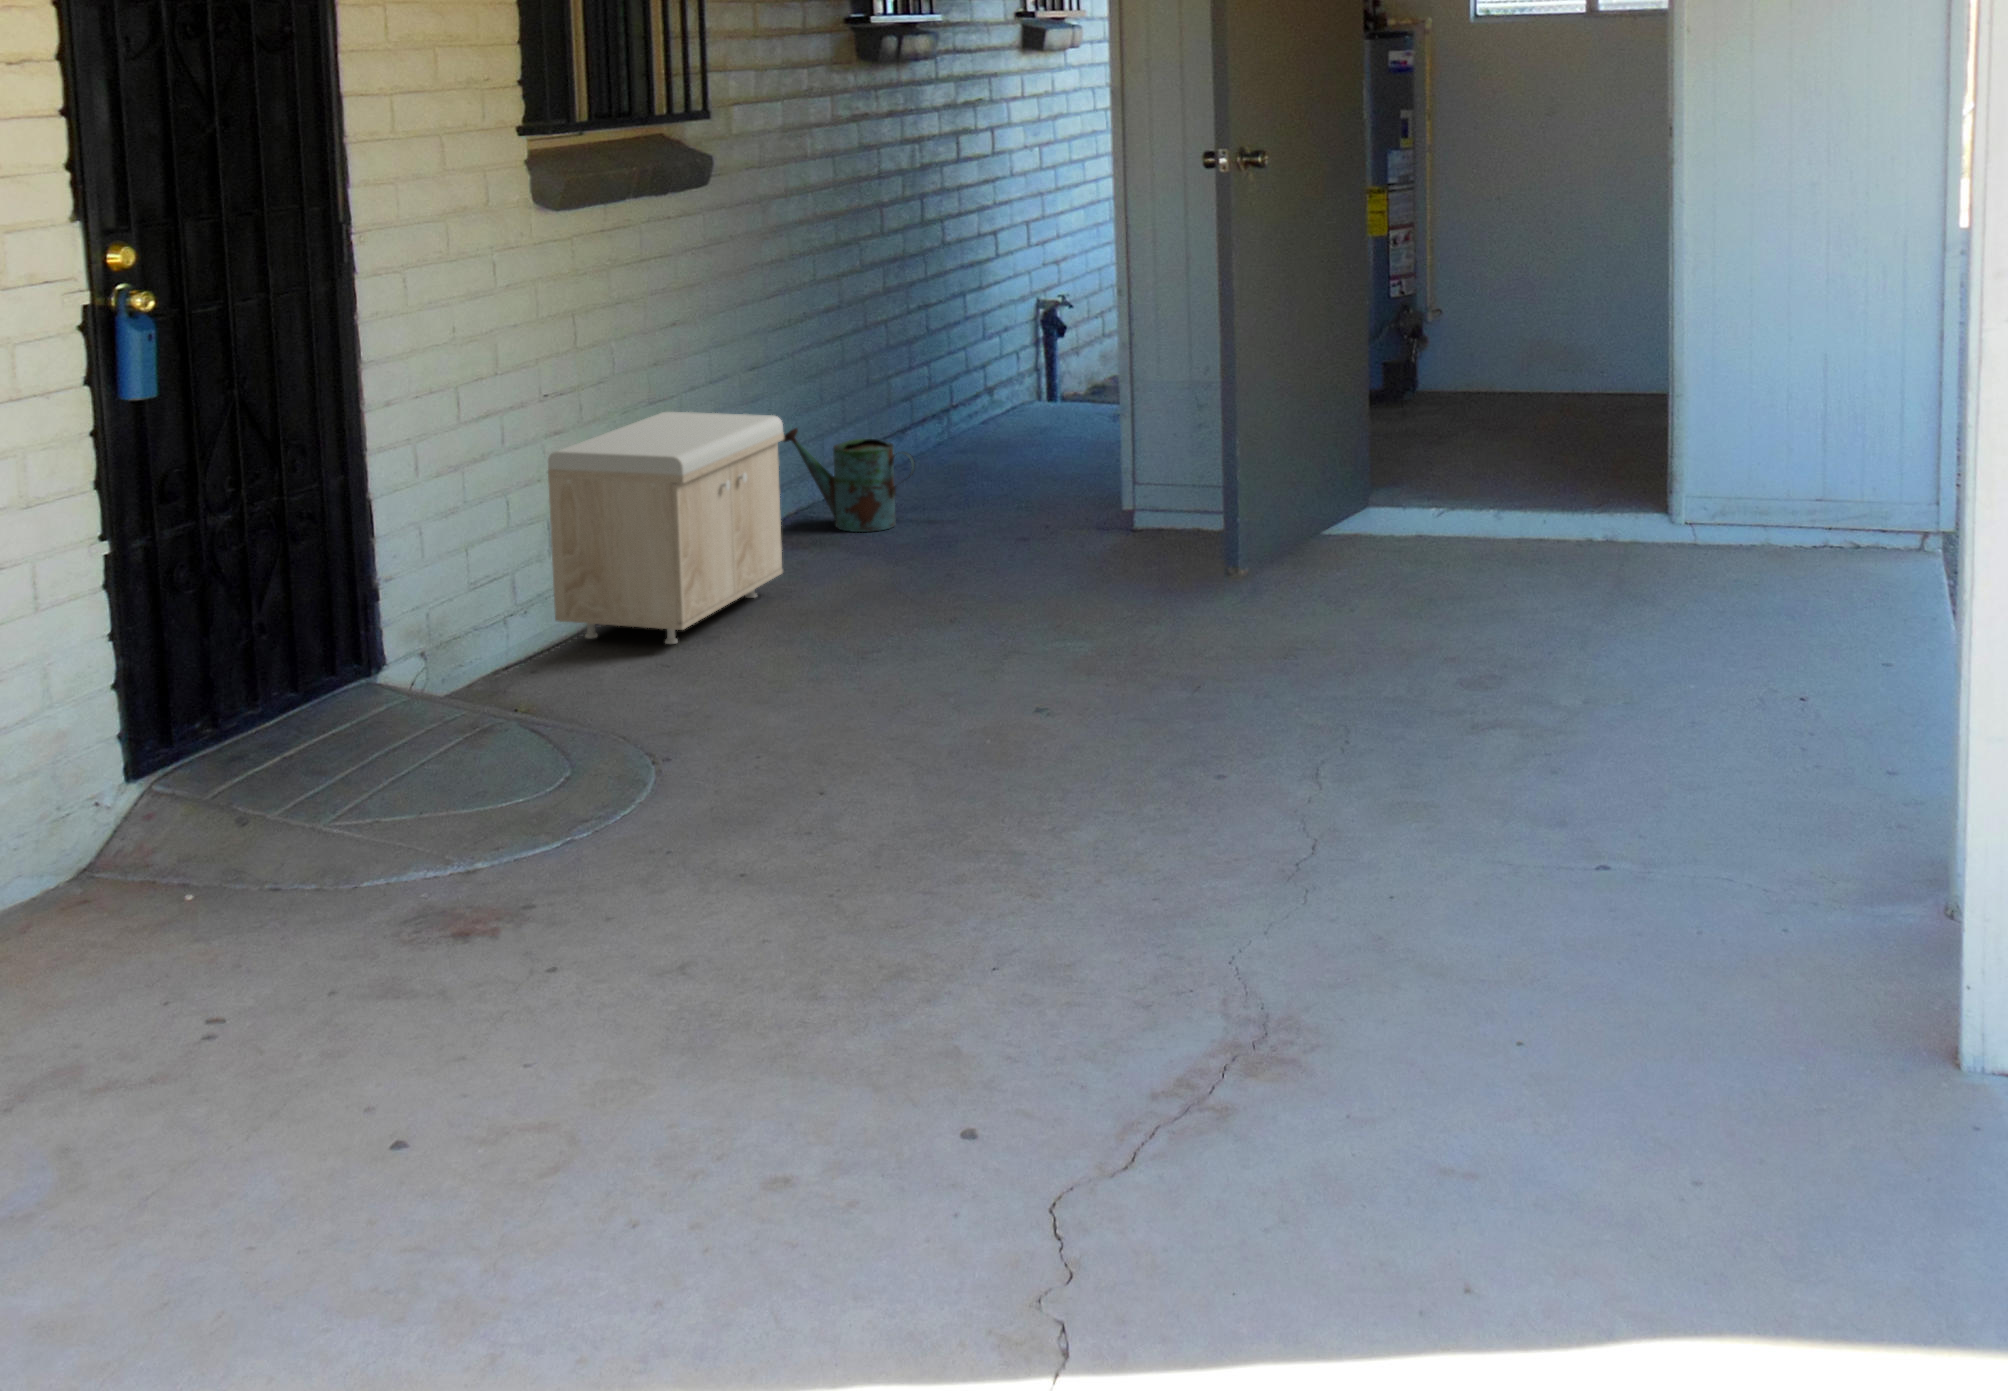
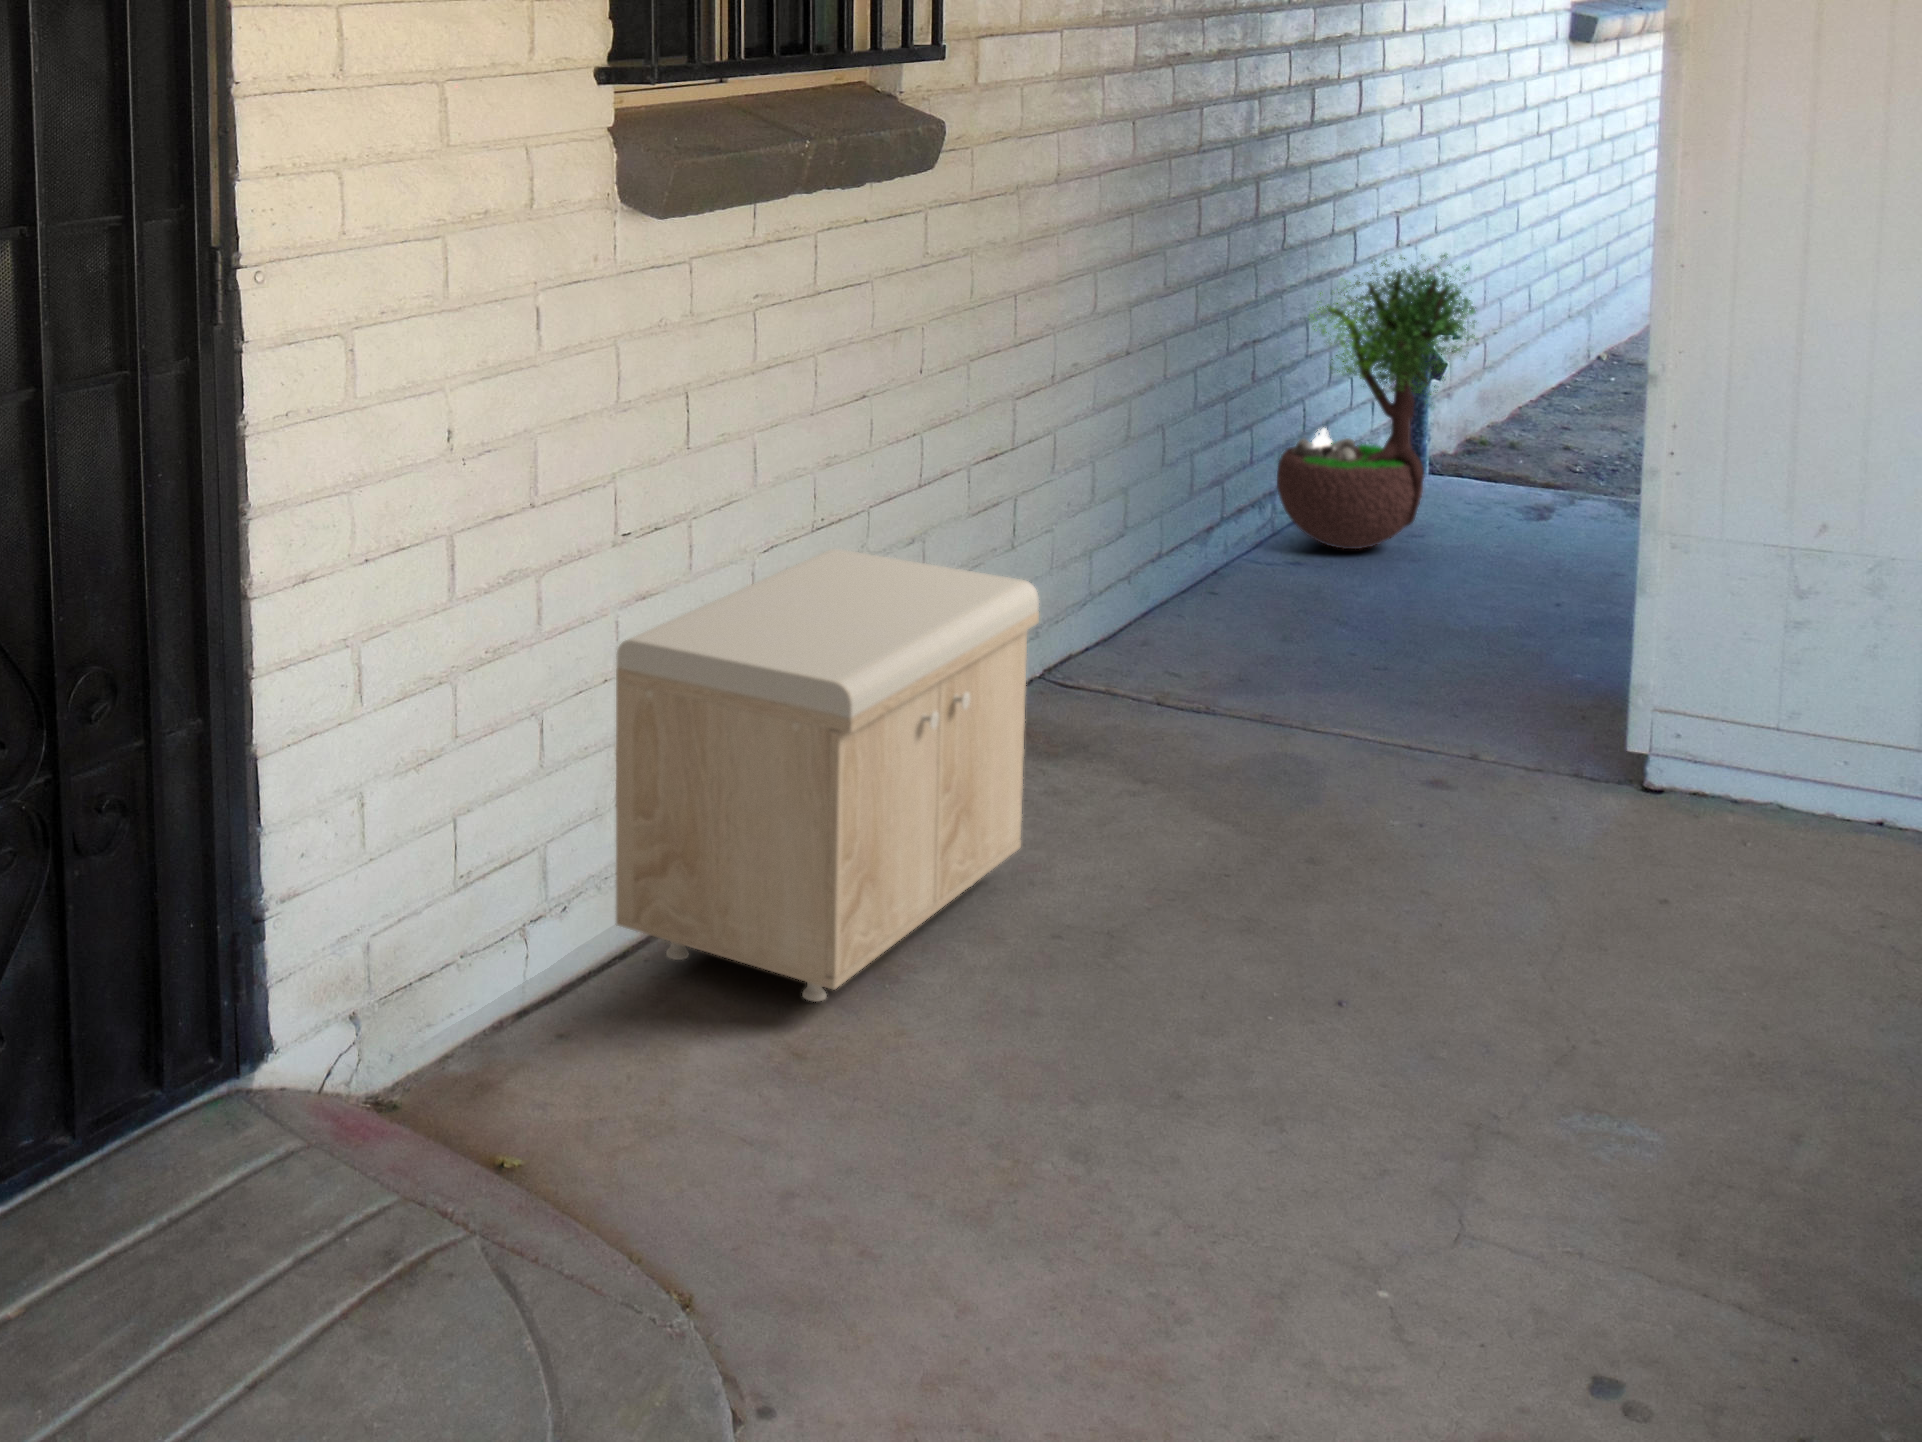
potted tree: none [947,231,1062,439] -> present [1277,254,1476,549]
watering can: present [782,428,915,532] -> none [1024,552,1250,739]

